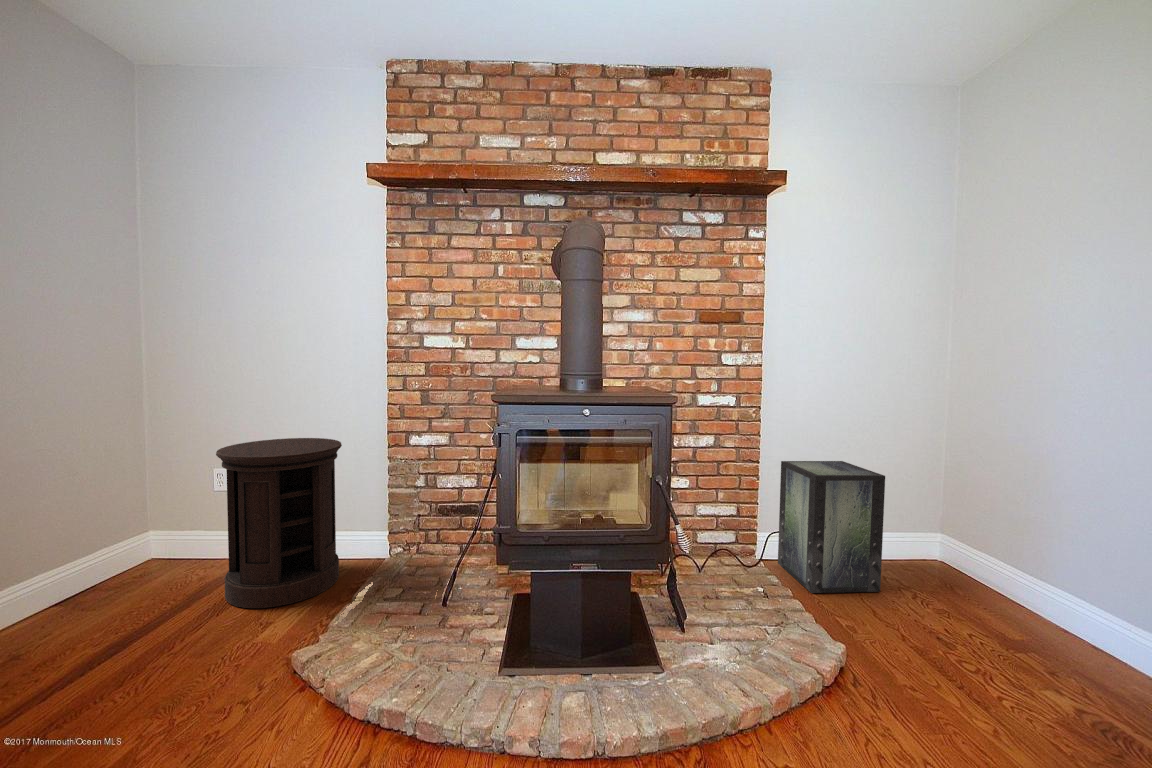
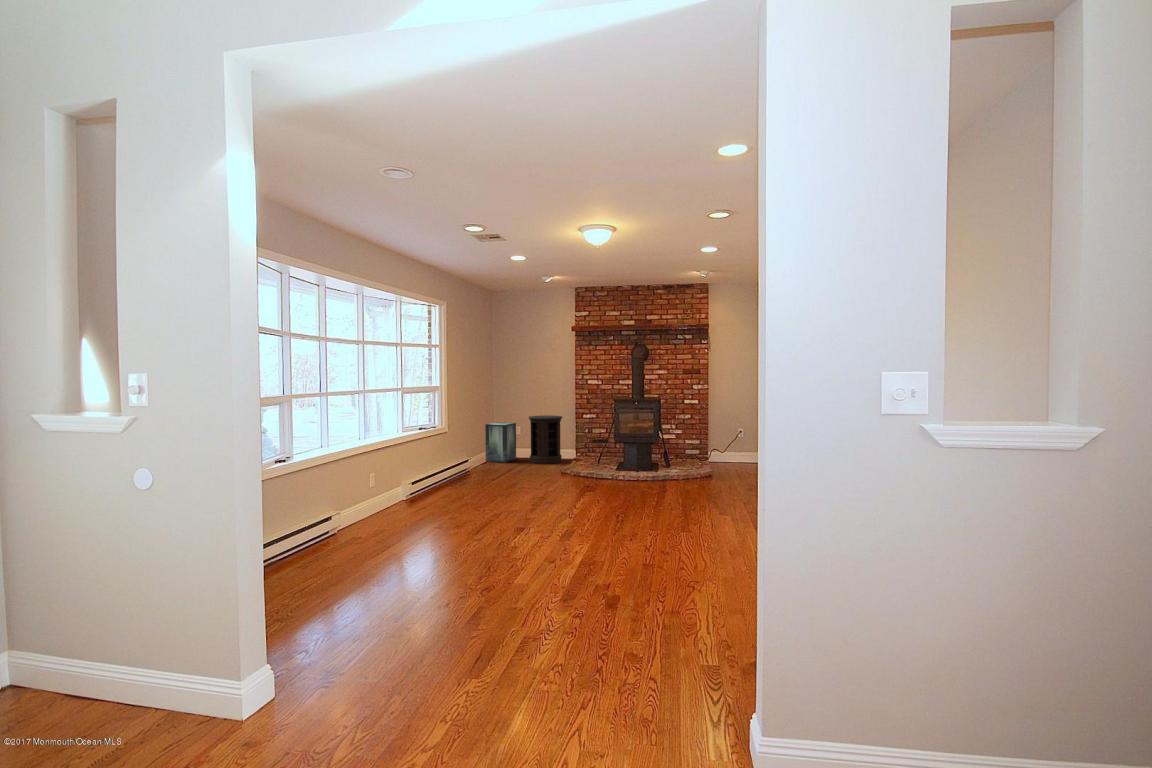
storage box: present [778,461,885,593] -> present [485,422,516,463]

